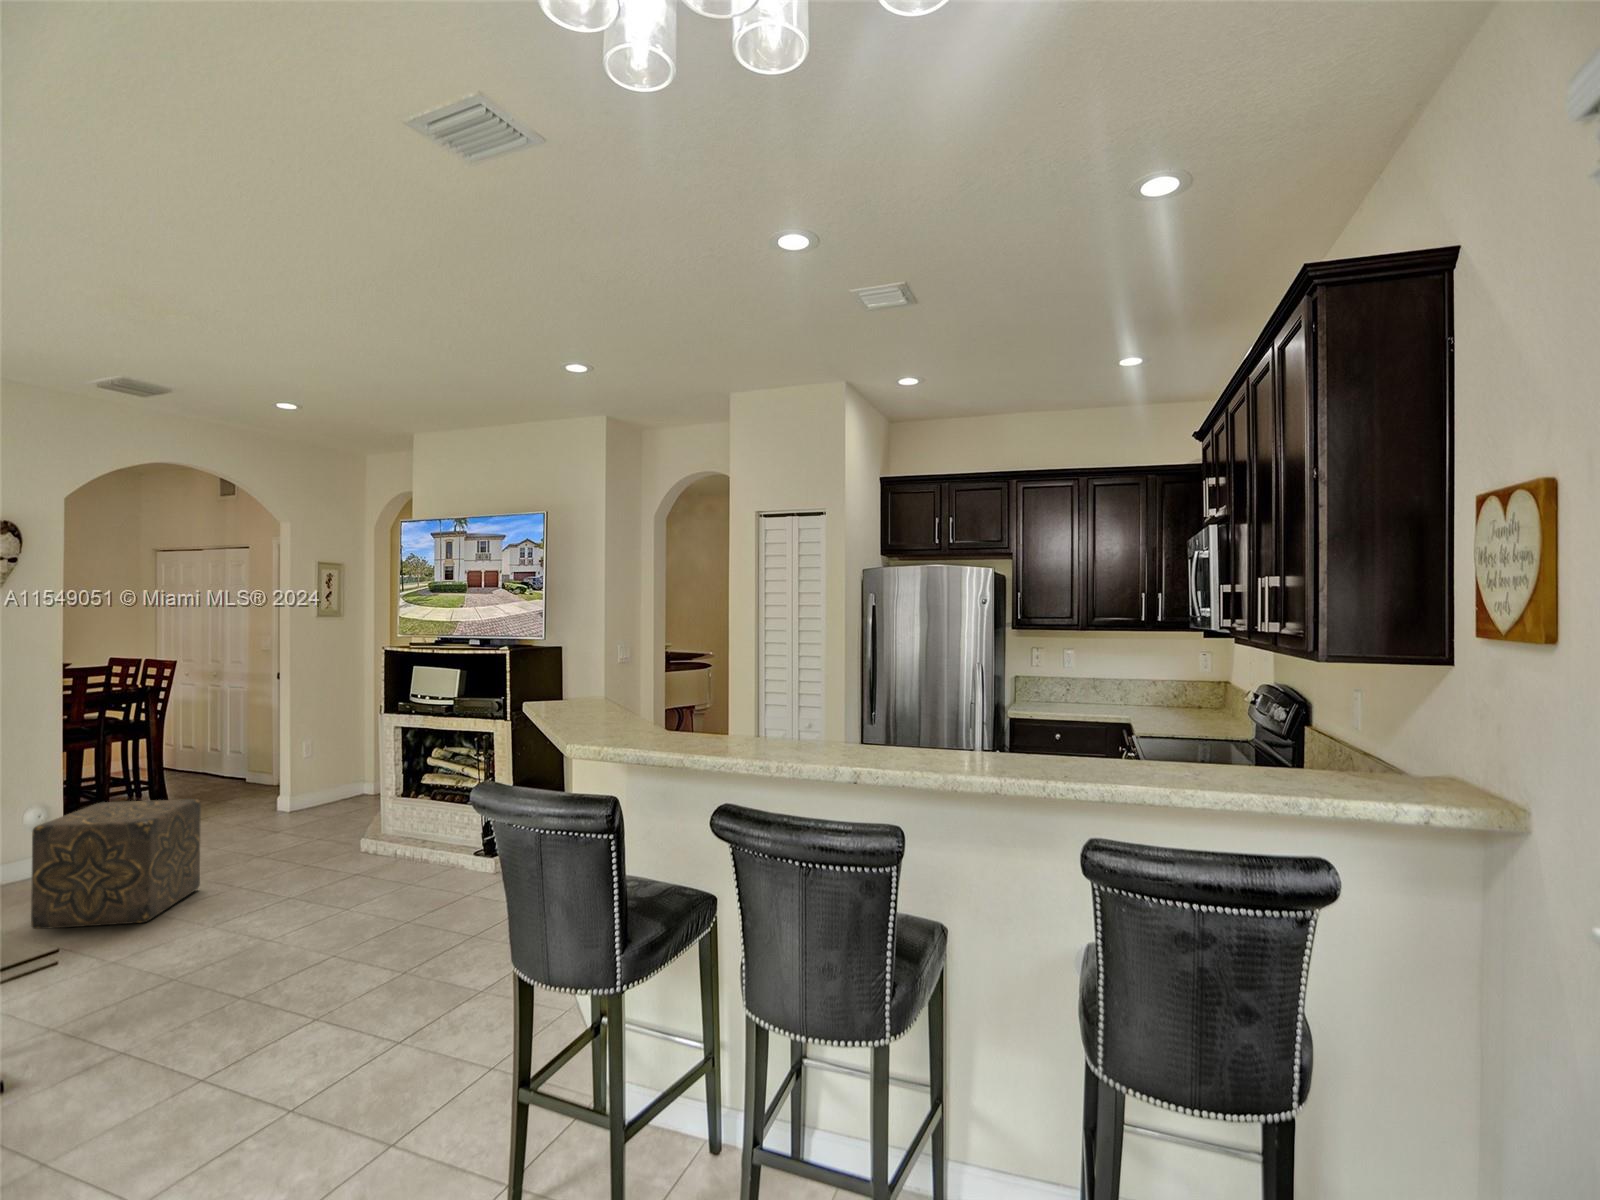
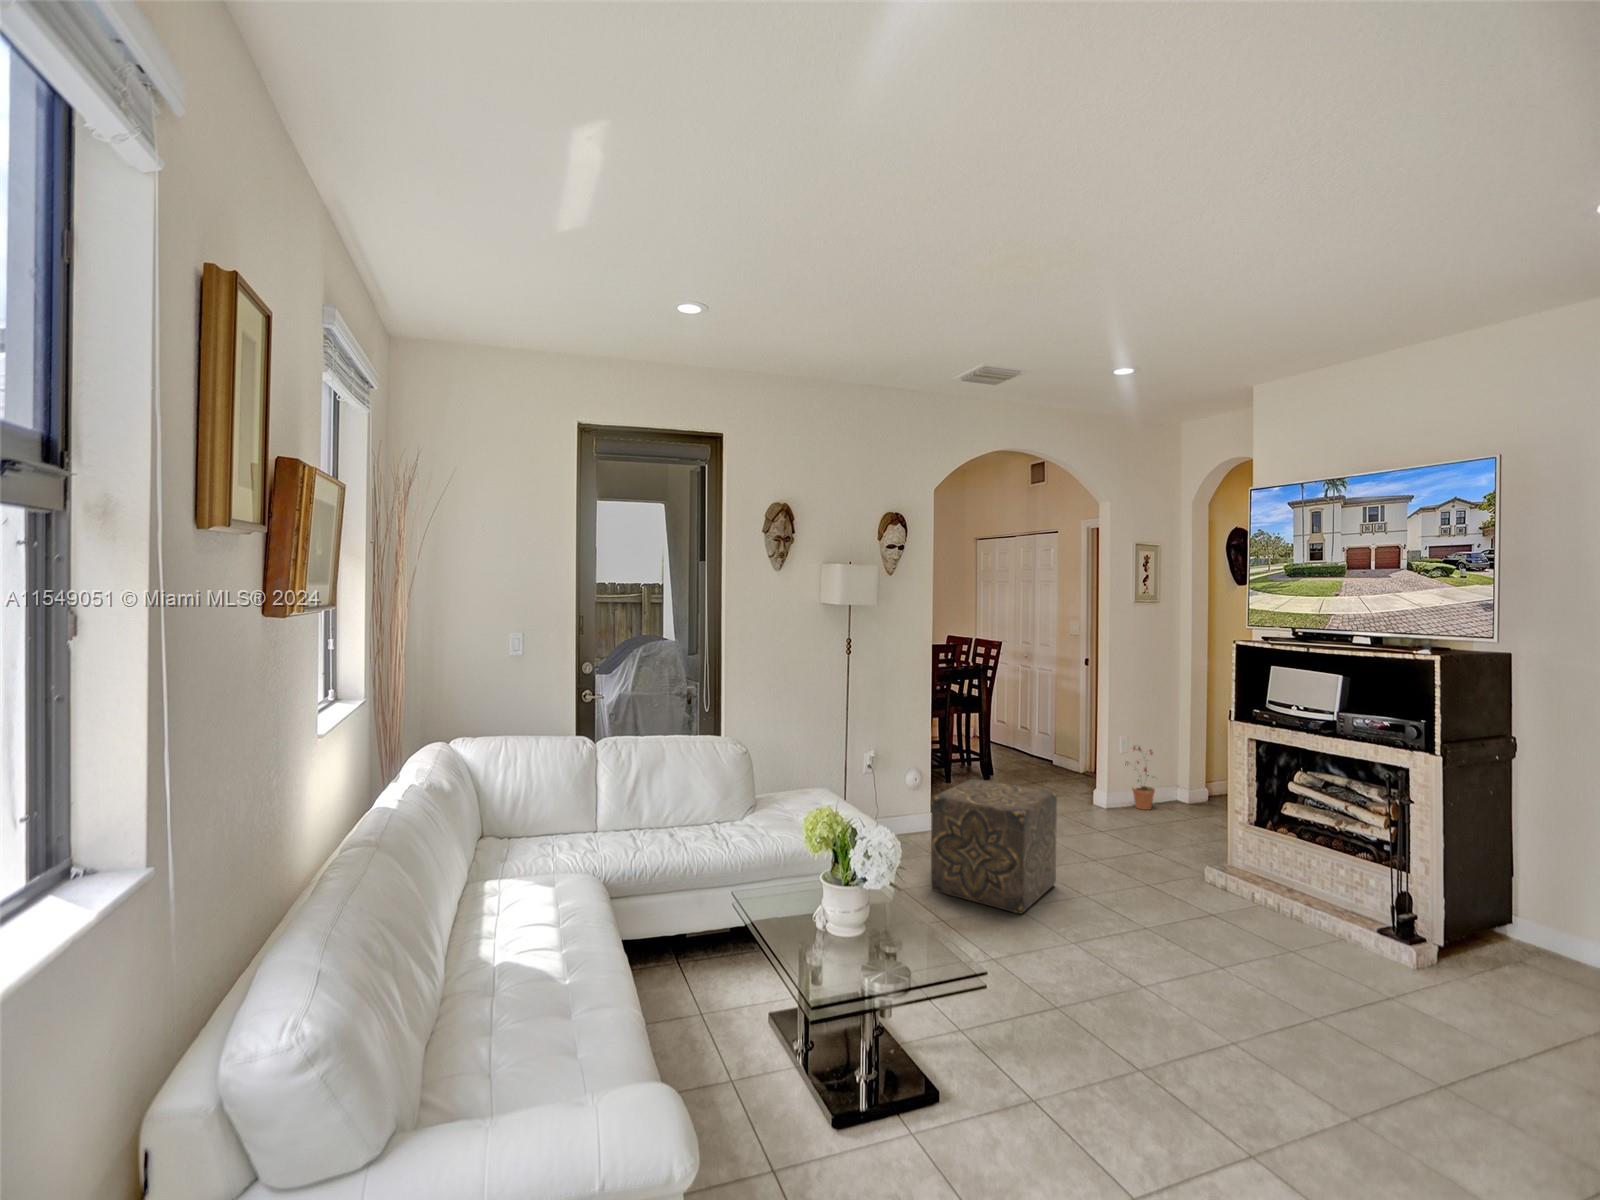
potted plant: none [309,749,345,808] -> present [1125,746,1155,810]

